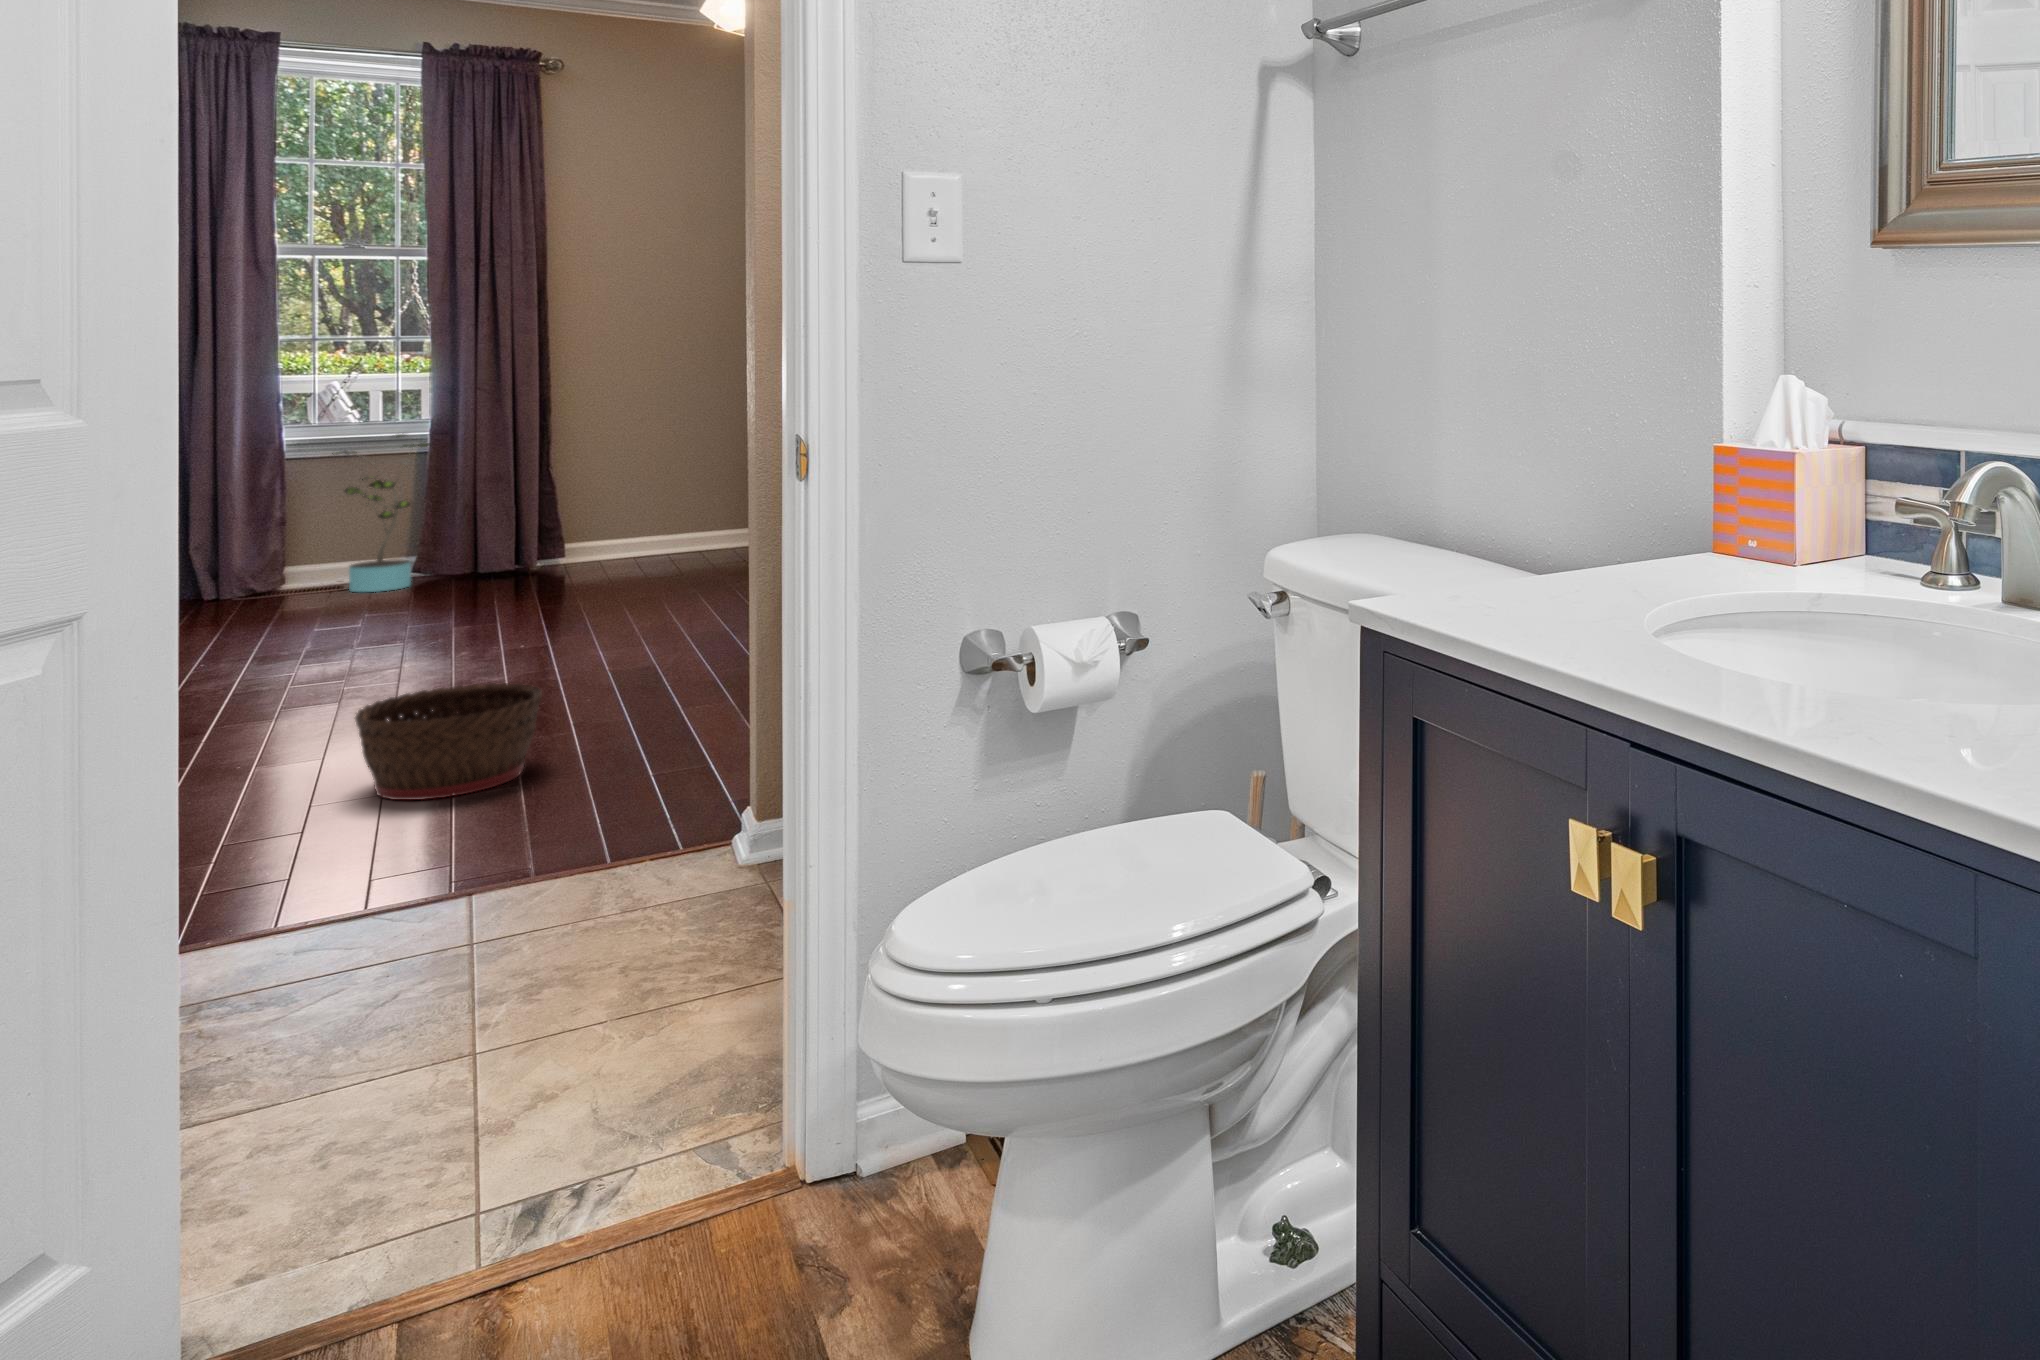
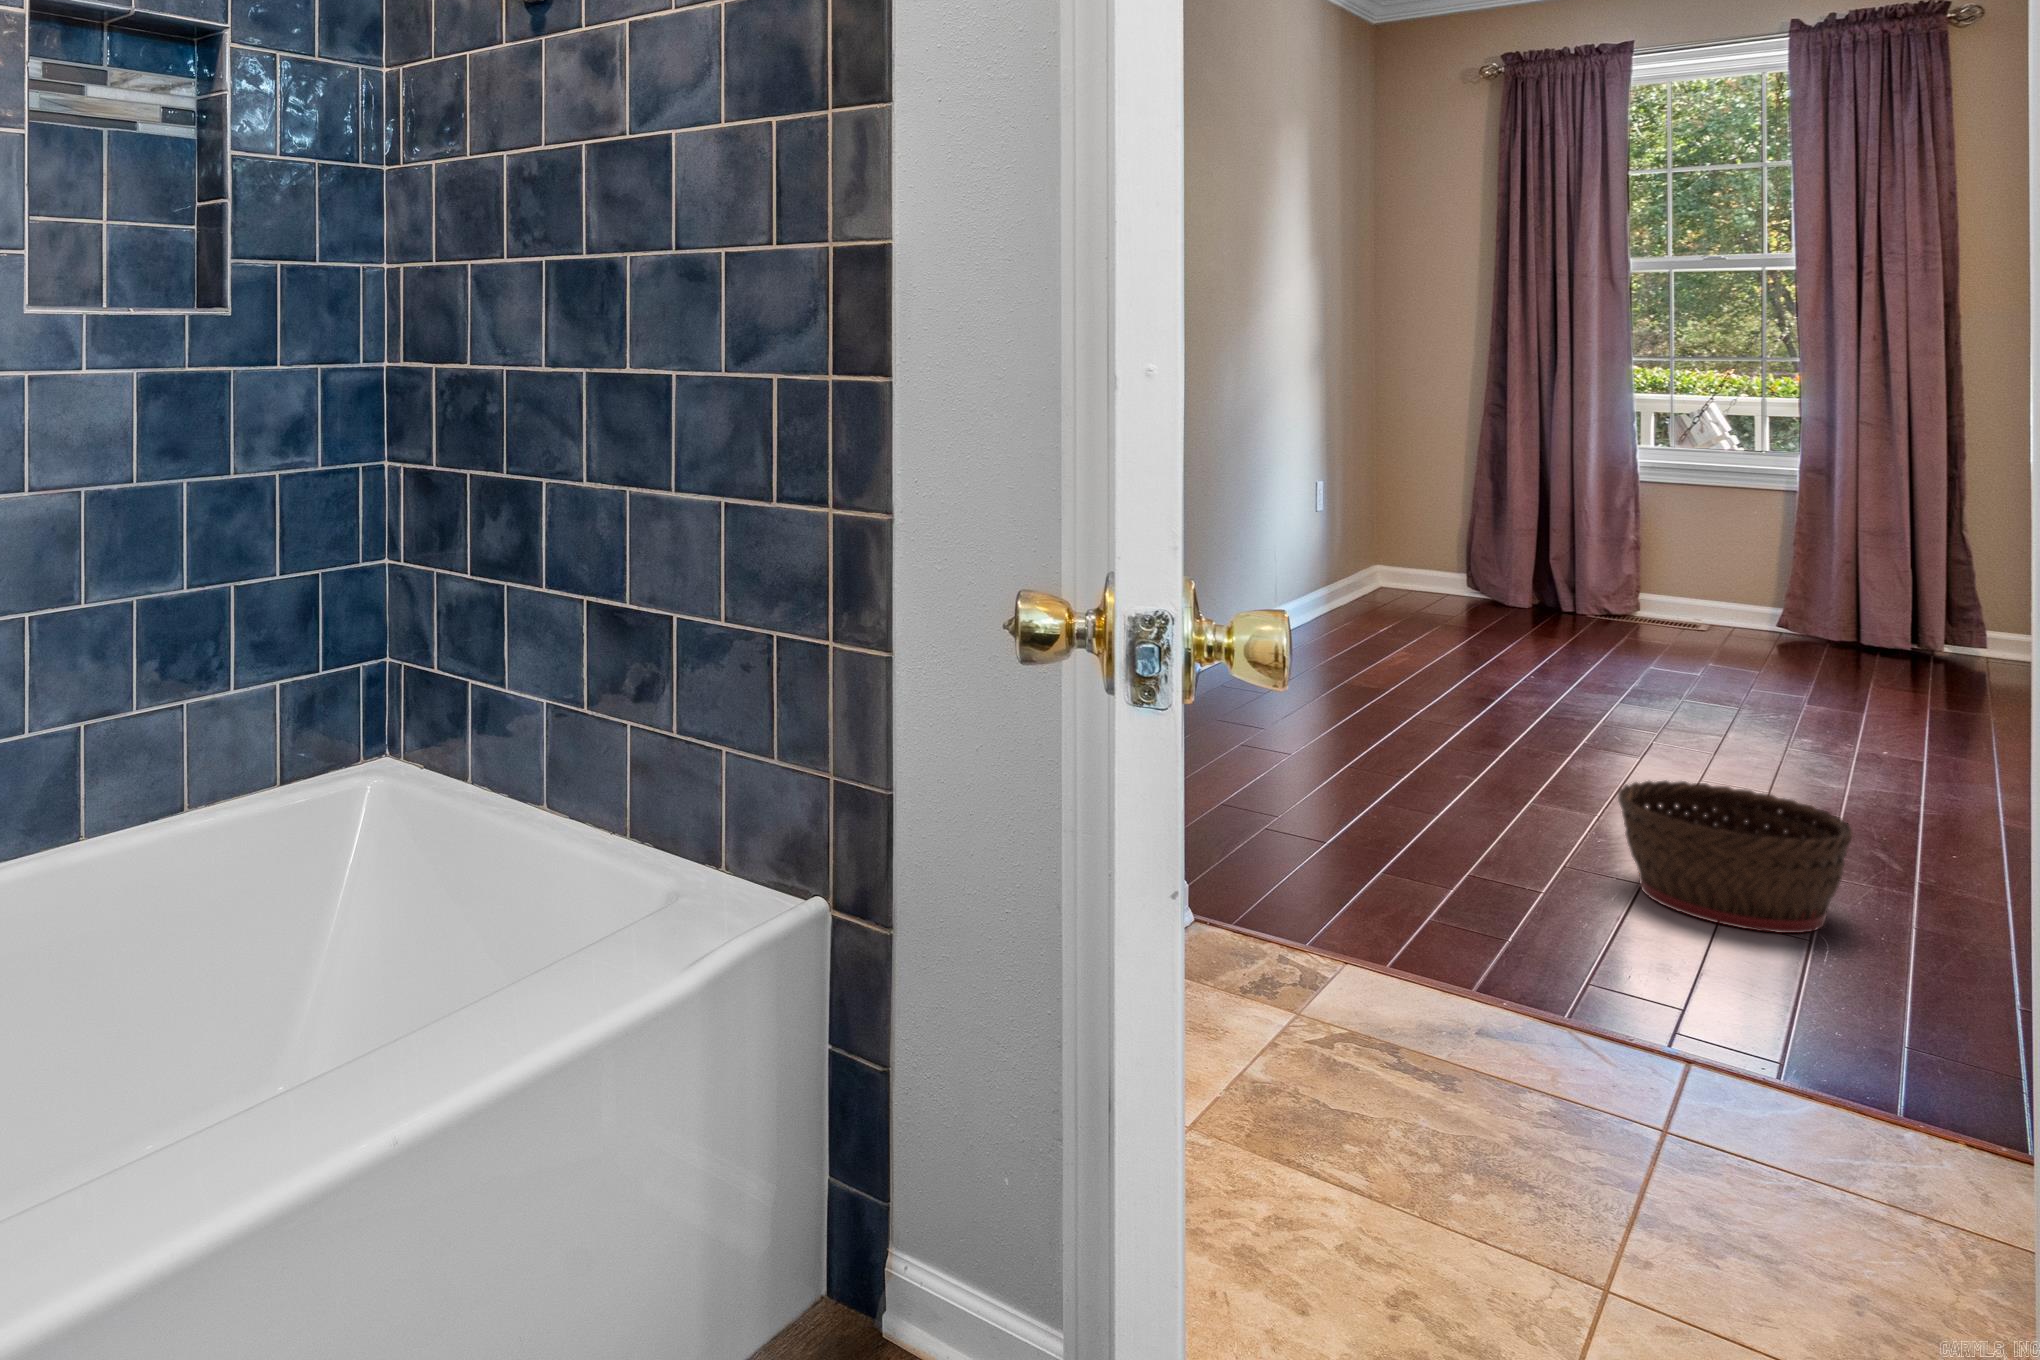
potted plant: present [332,434,430,592] -> none [1686,467,1800,643]

